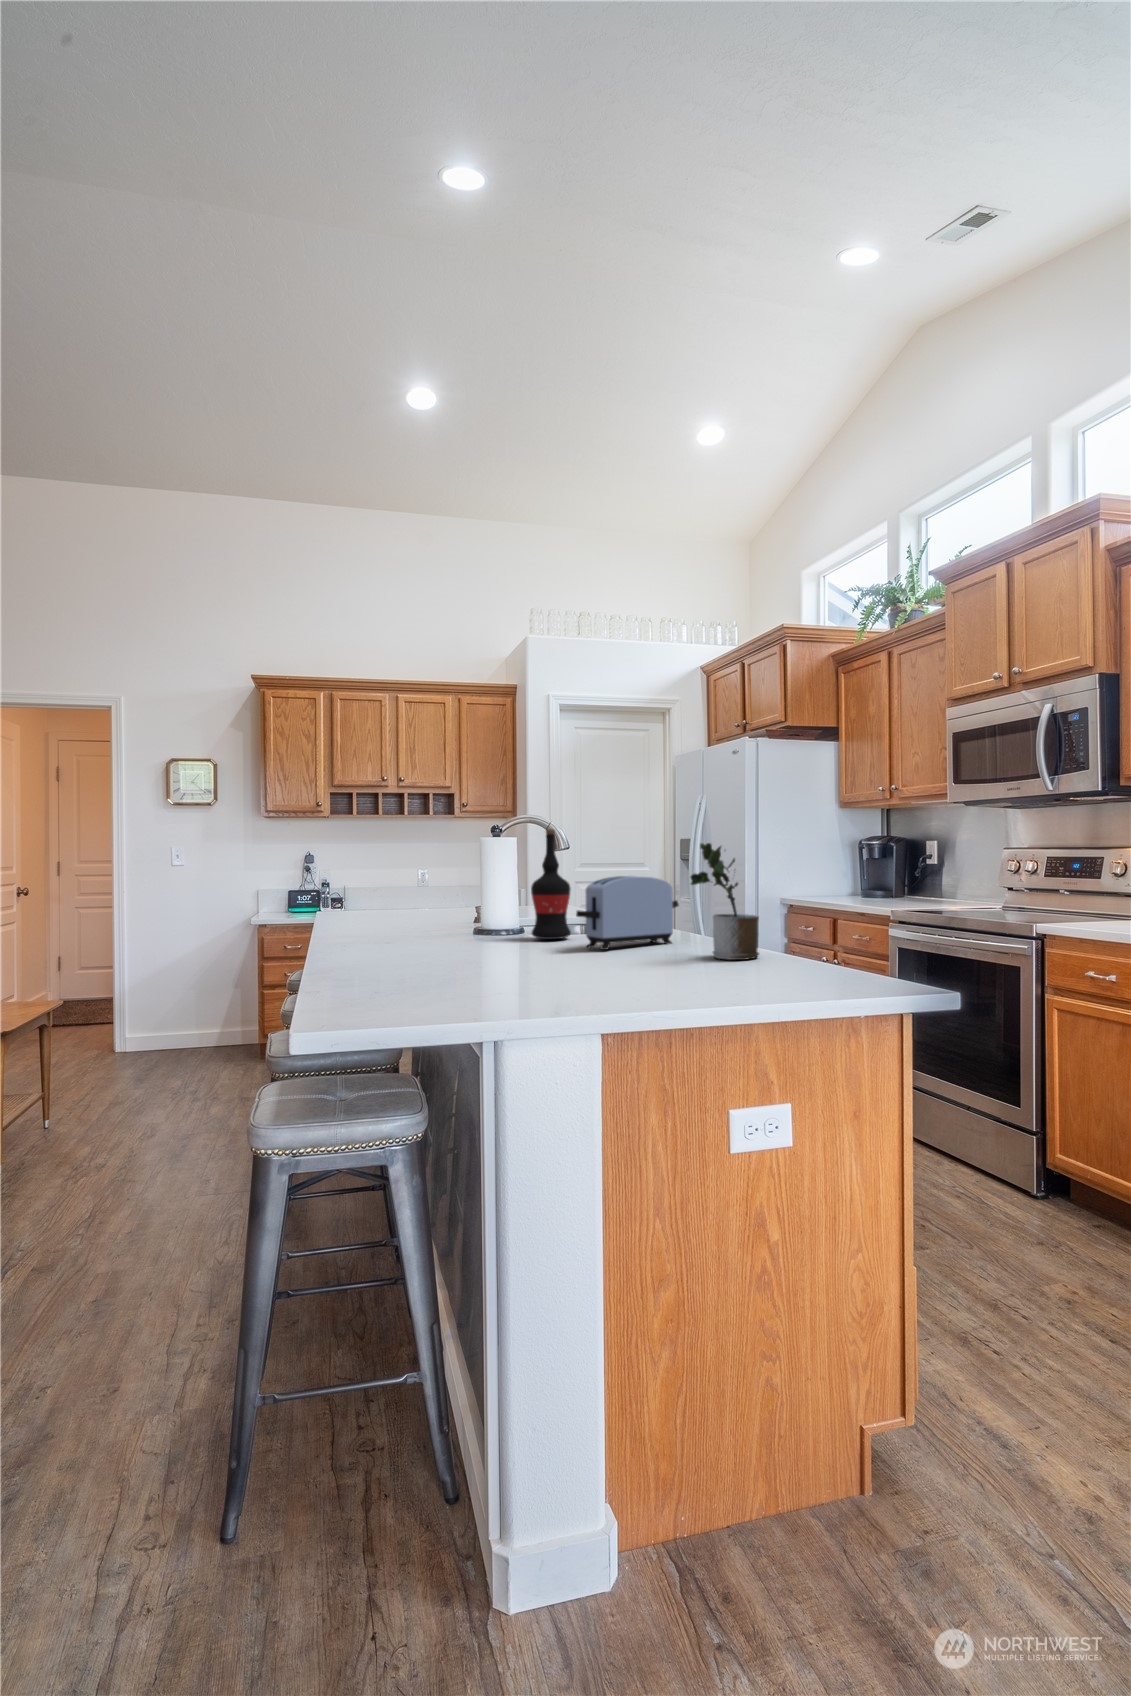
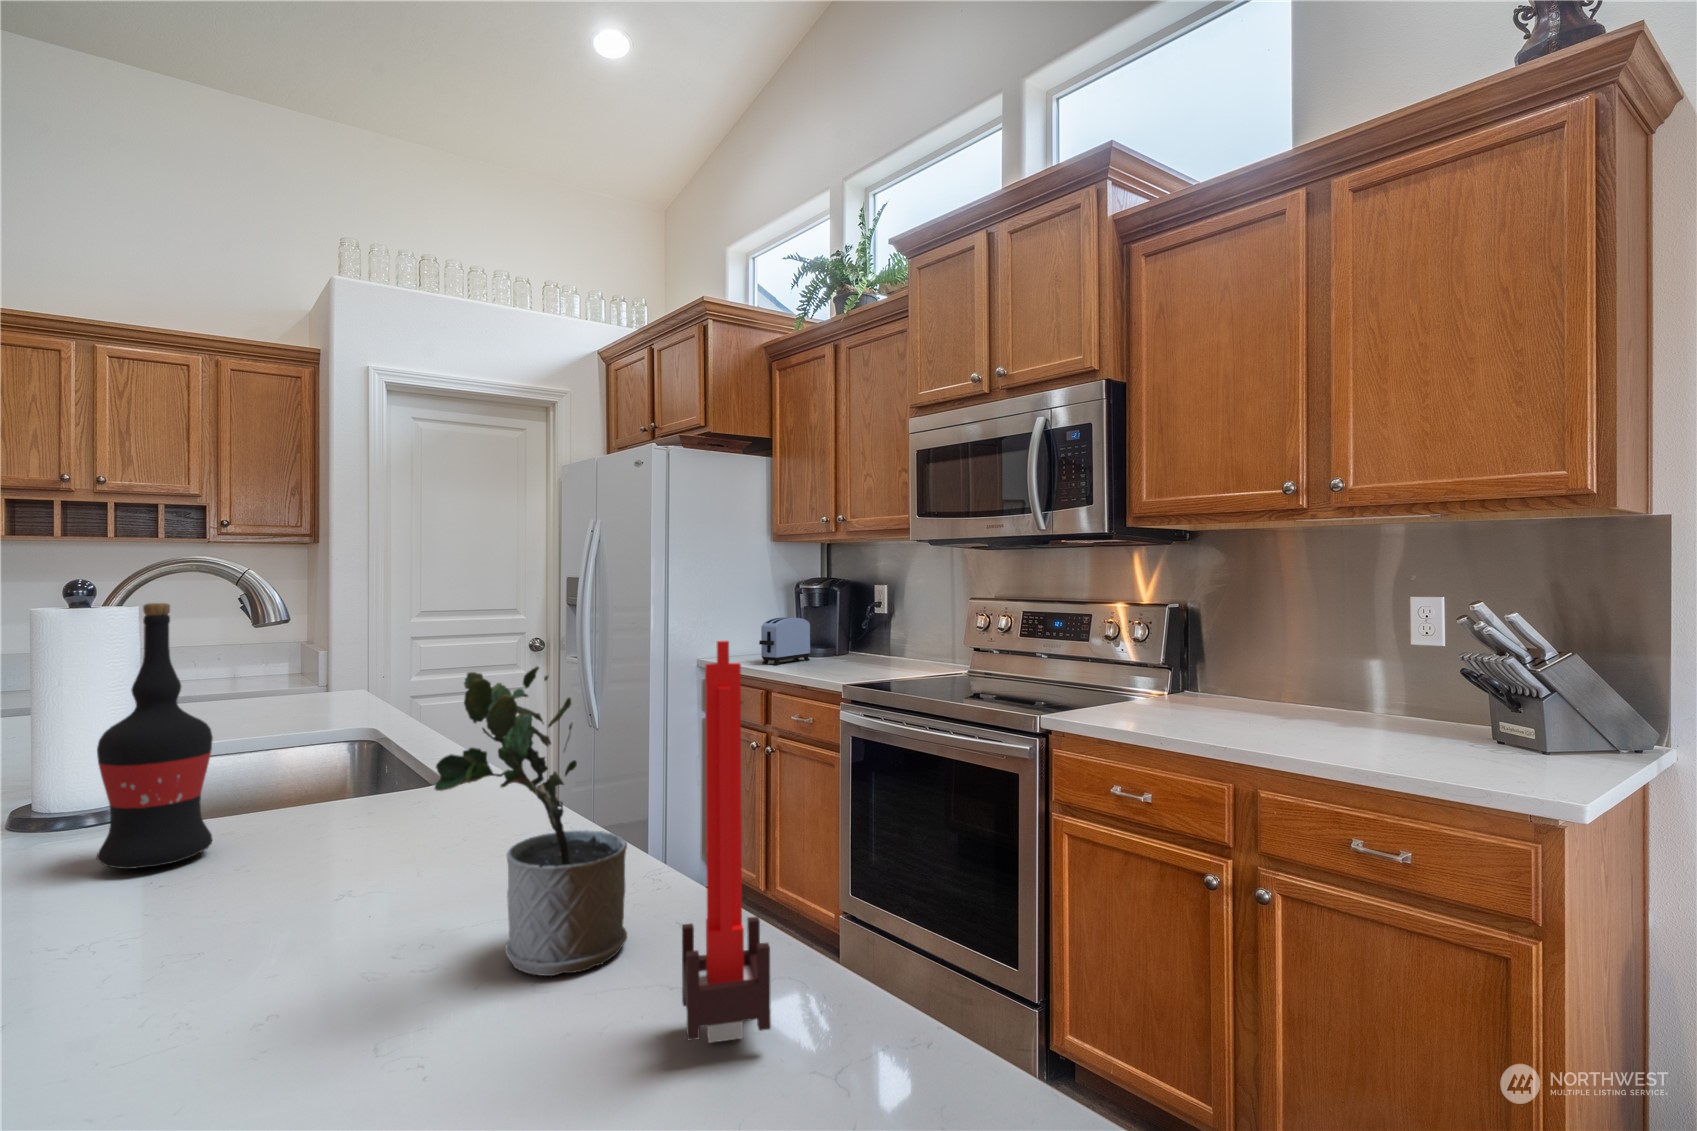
candle: none [783,826,817,969] -> present [682,641,771,1043]
toaster: present [576,876,679,950] -> present [759,618,811,665]

